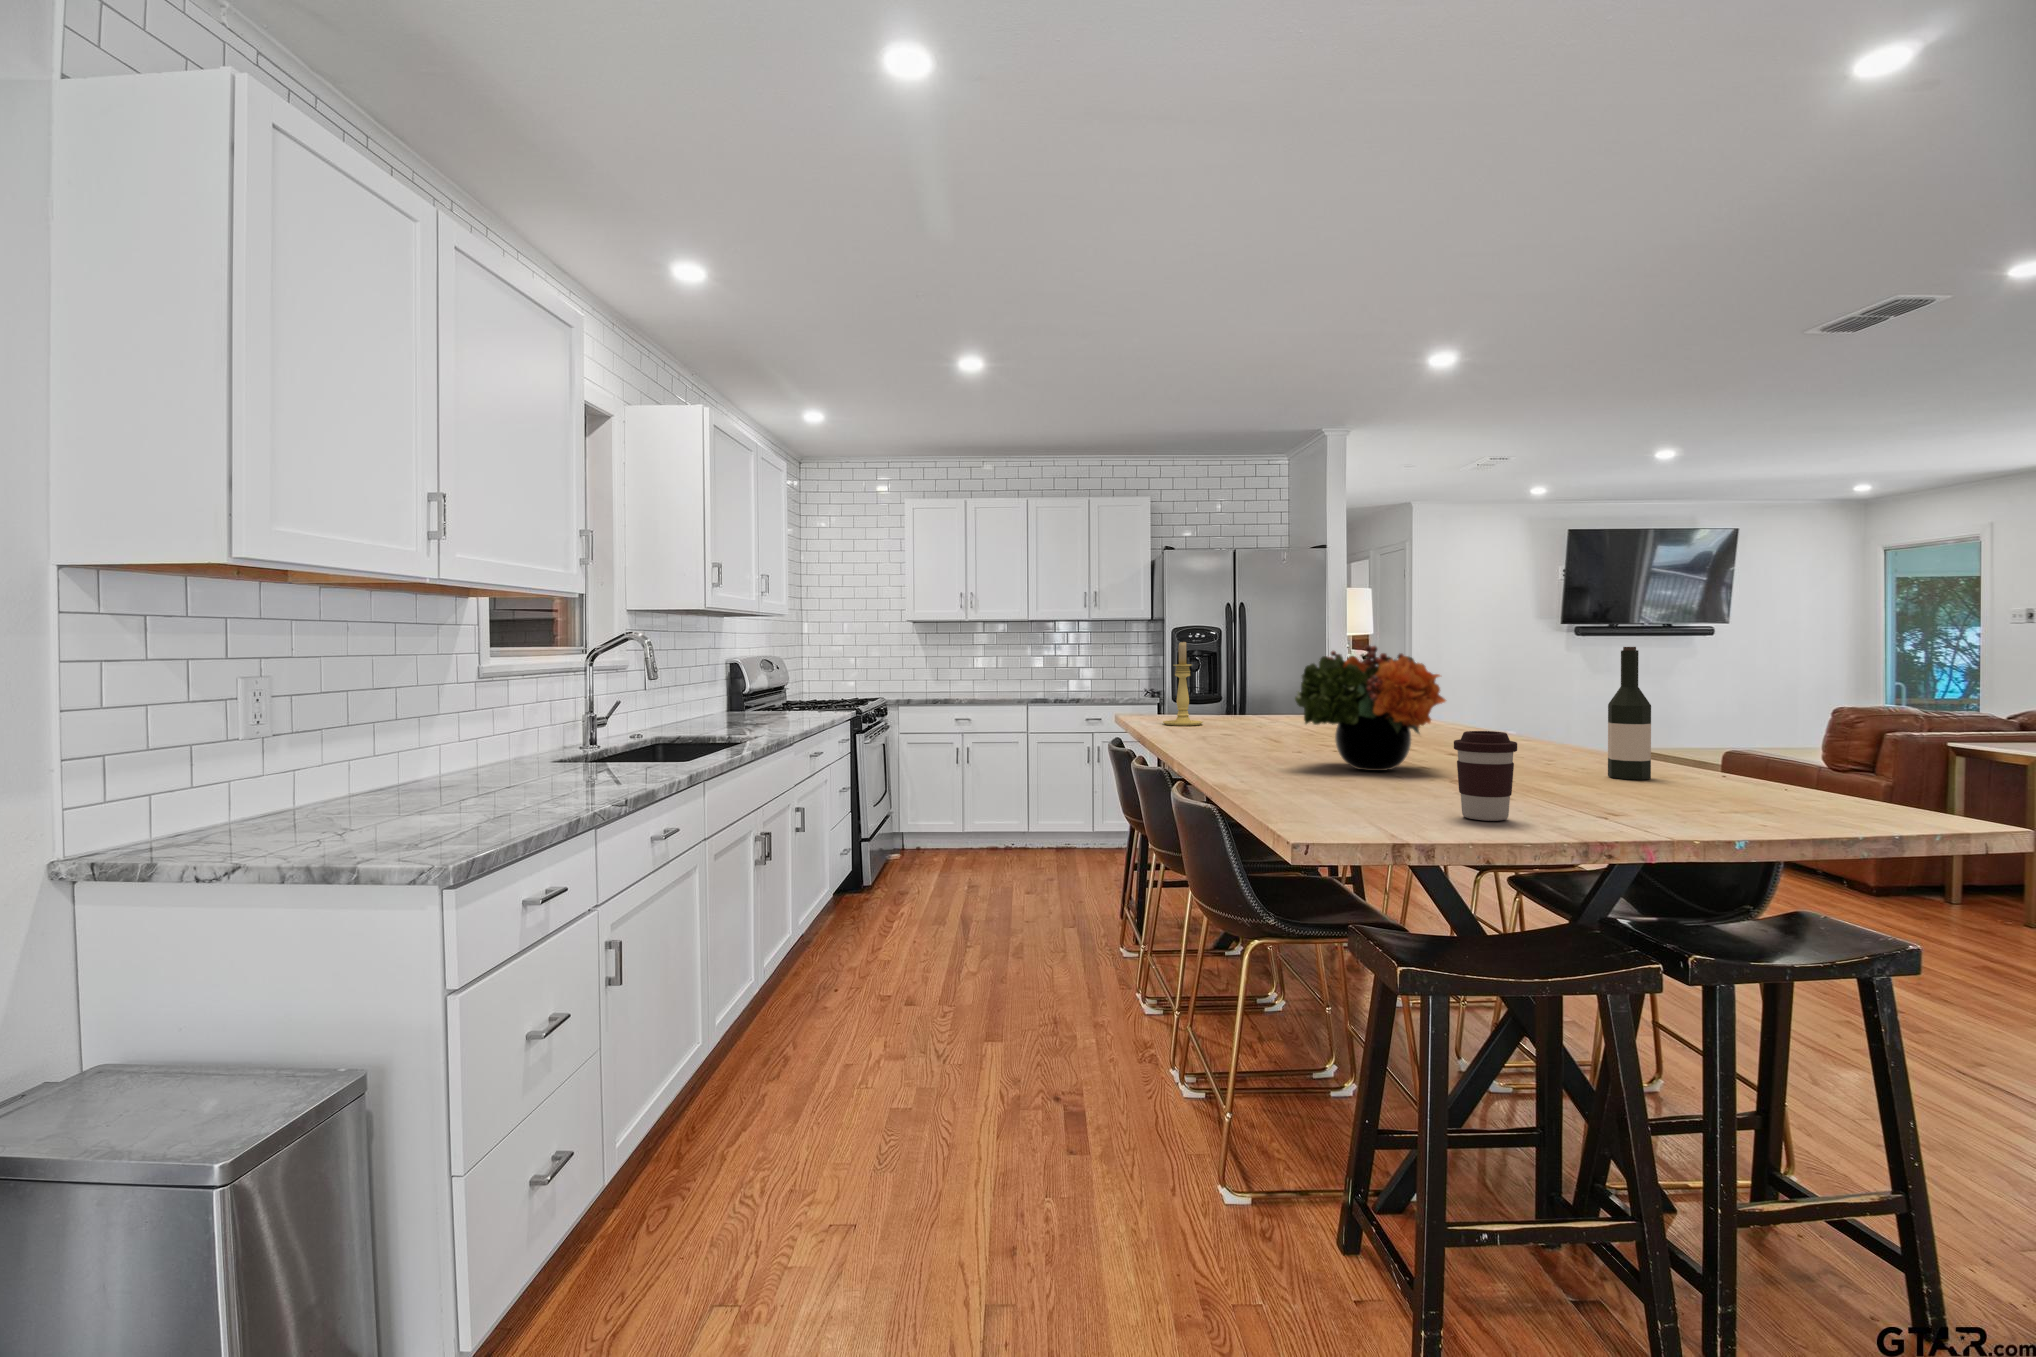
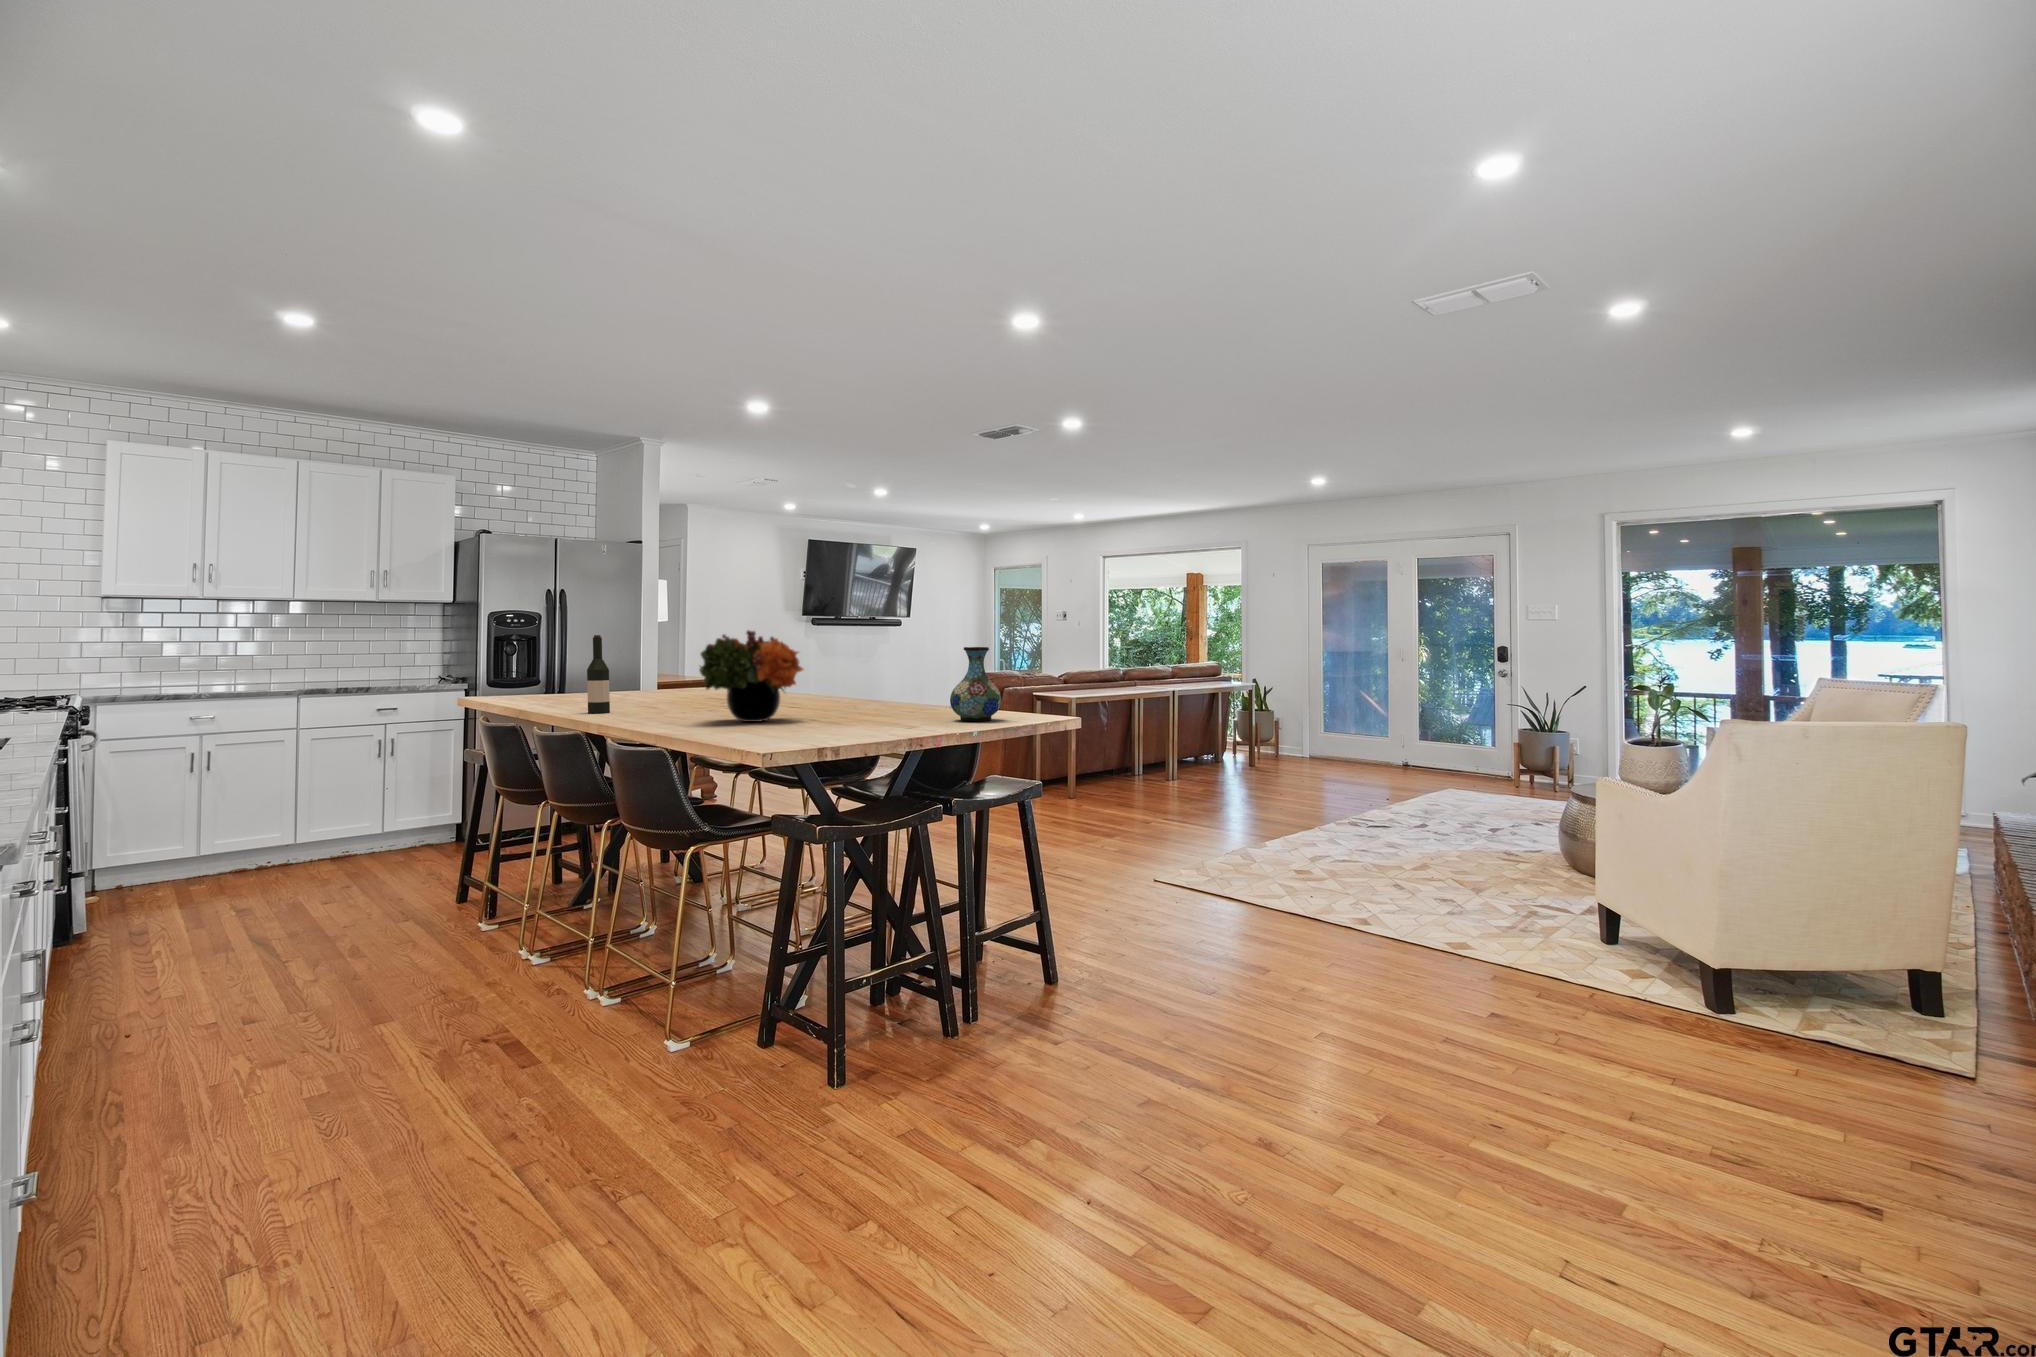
candle holder: present [1163,642,1203,726] -> none [515,625,558,705]
wine bottle: present [1608,647,1651,780] -> present [587,635,610,713]
vase: none [1705,671,1822,806] -> present [950,647,1001,721]
coffee cup: present [1454,731,1517,821] -> none [837,684,872,737]

